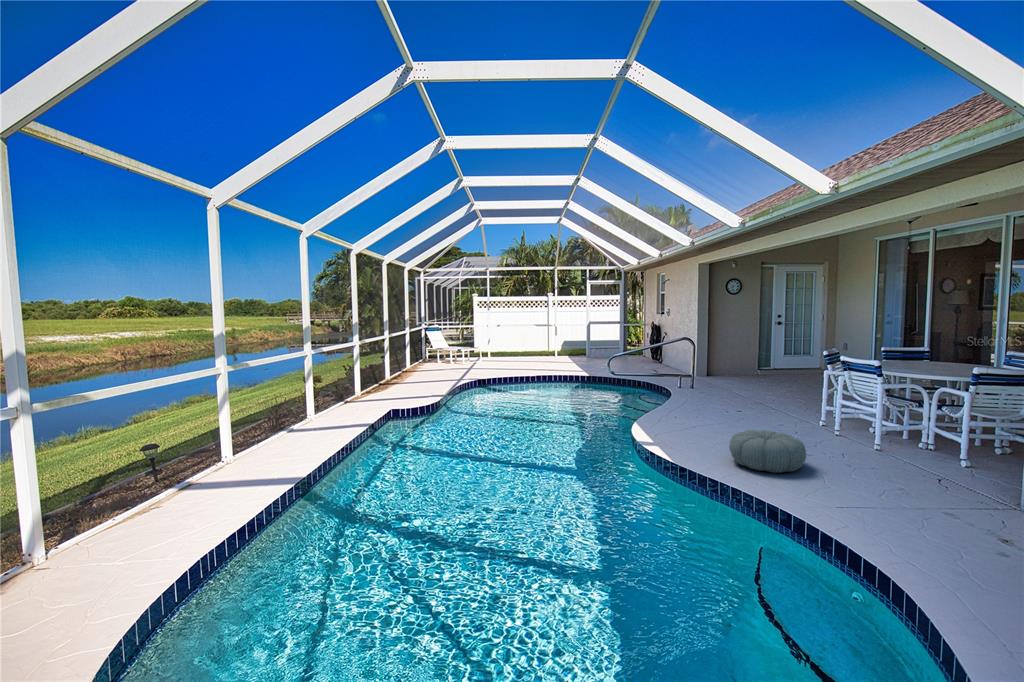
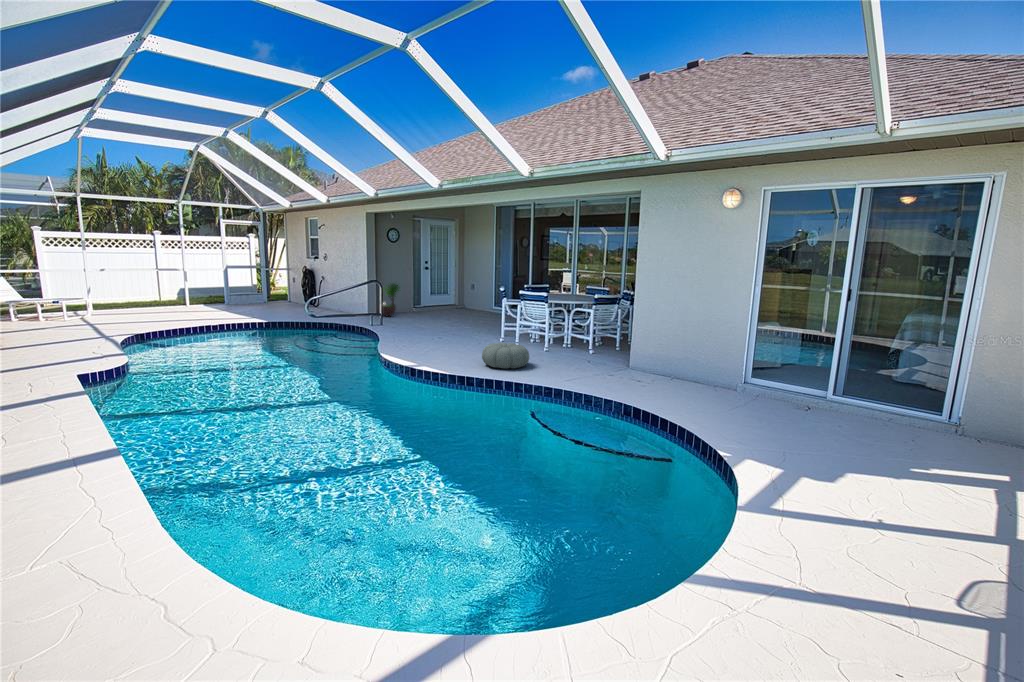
potted tree: none [704,336,731,377] -> present [383,284,400,316]

